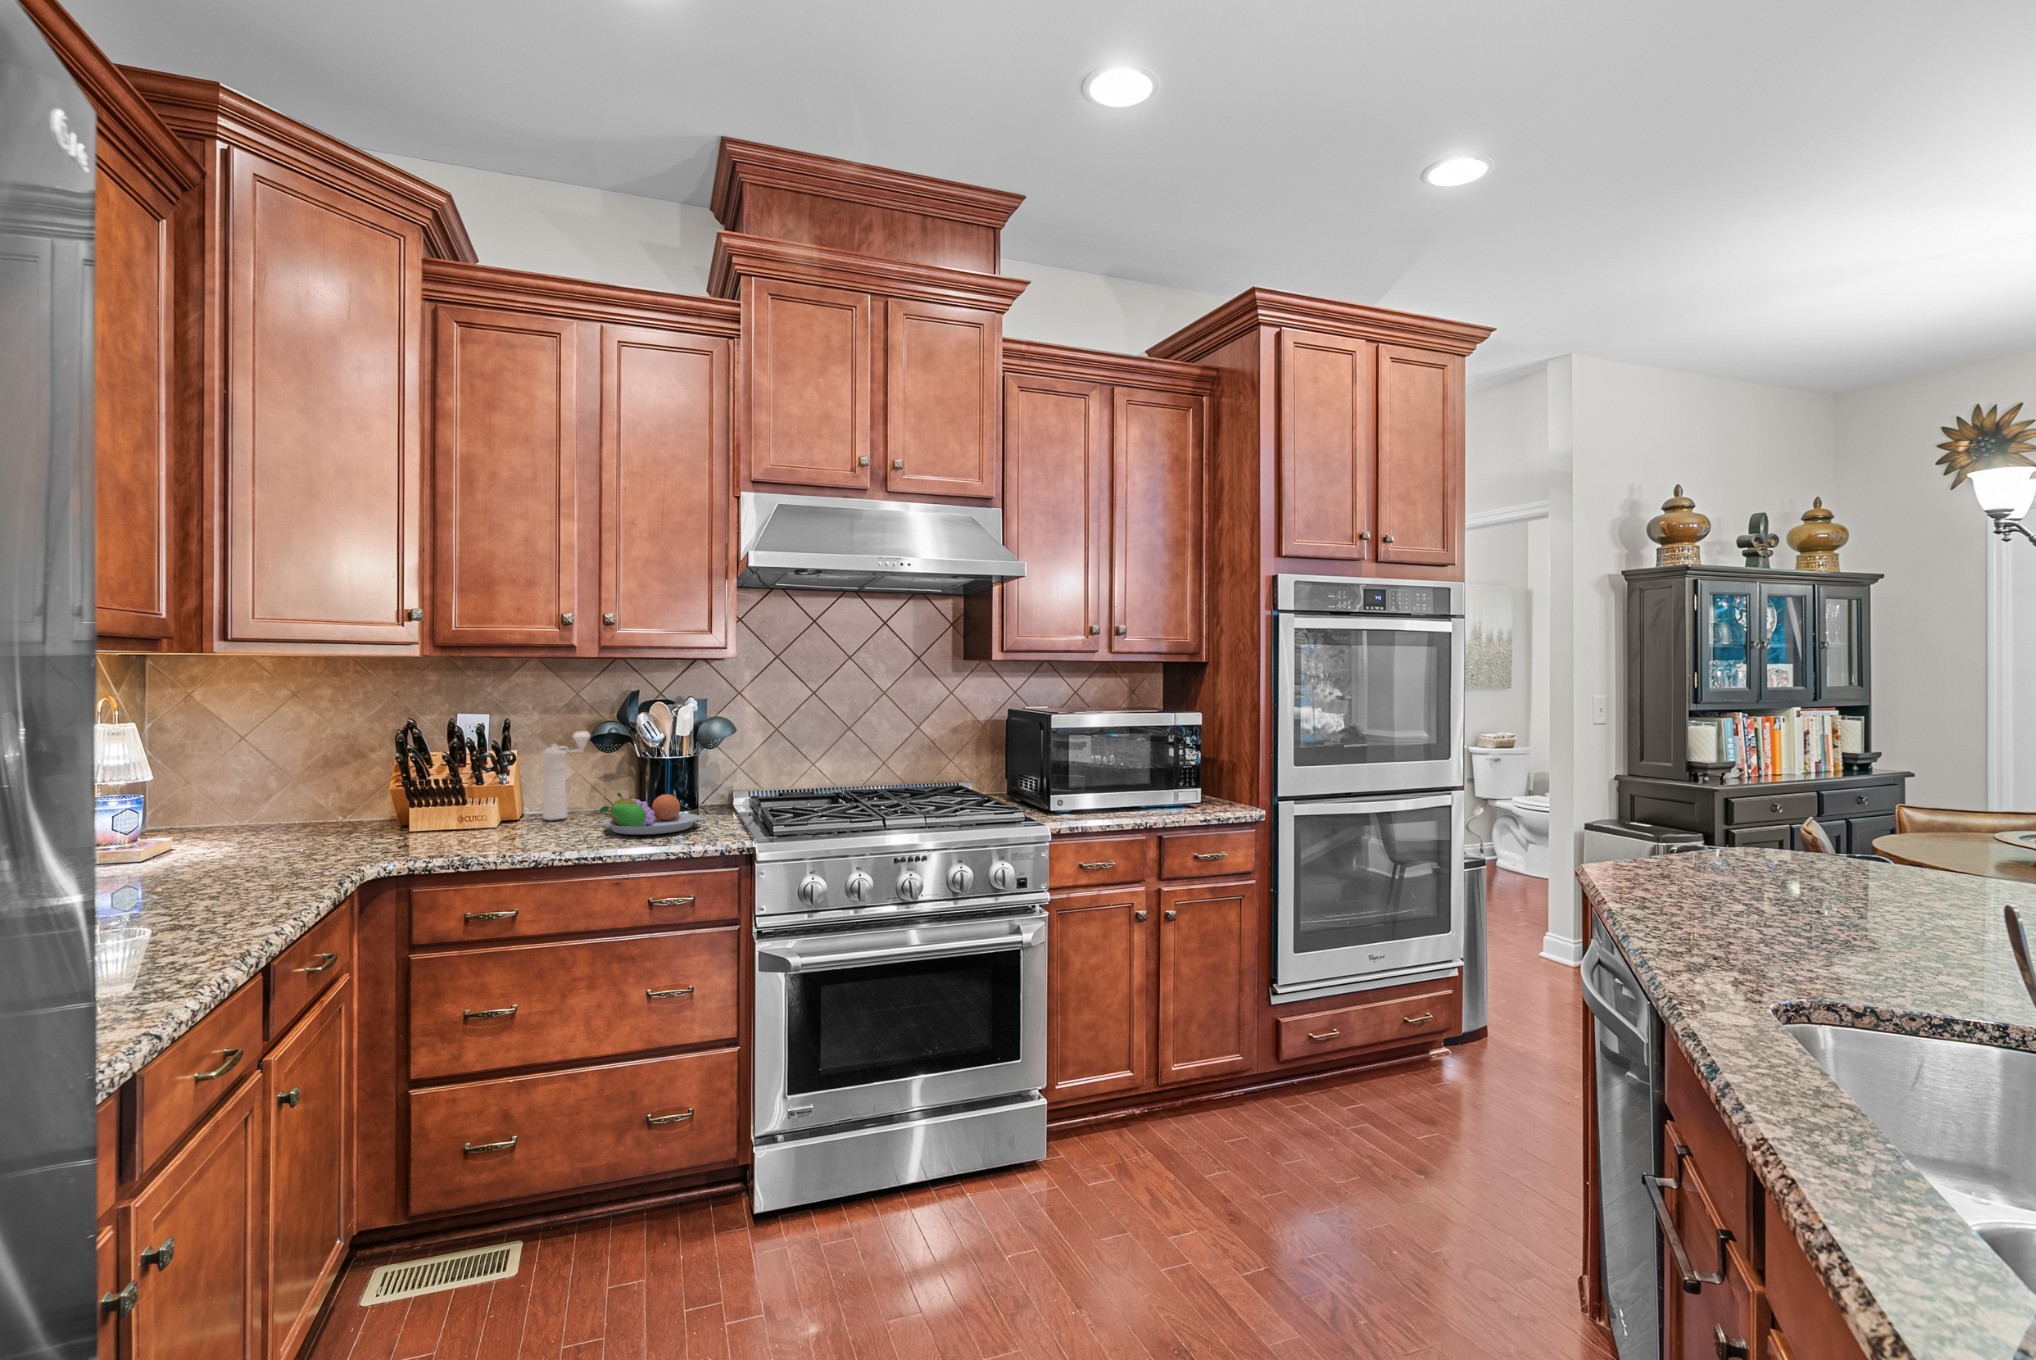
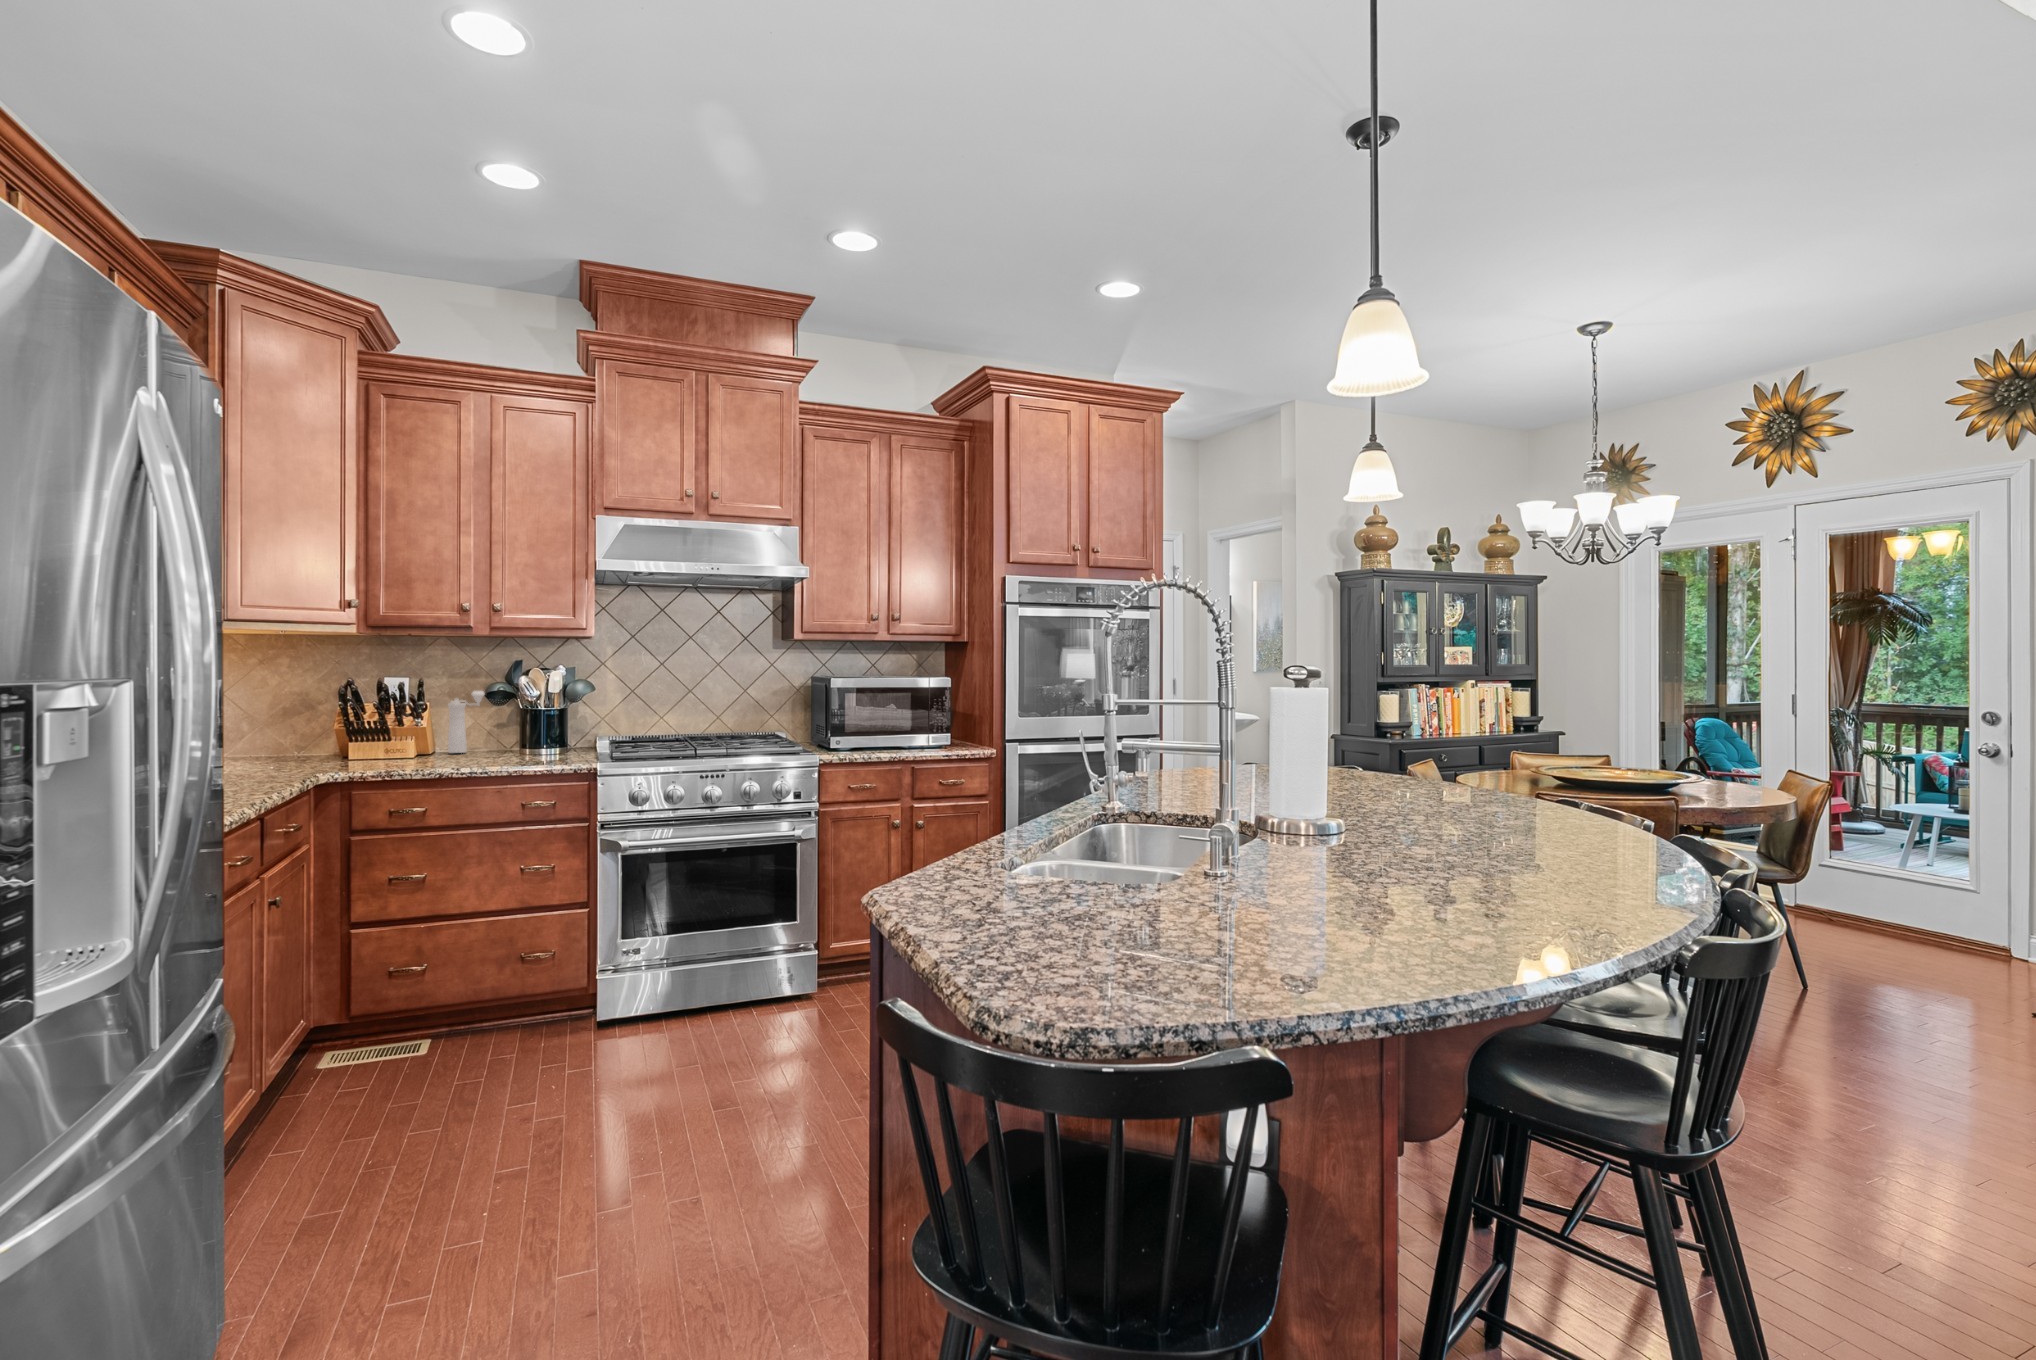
fruit bowl: present [600,793,700,835] -> none [488,732,564,760]

